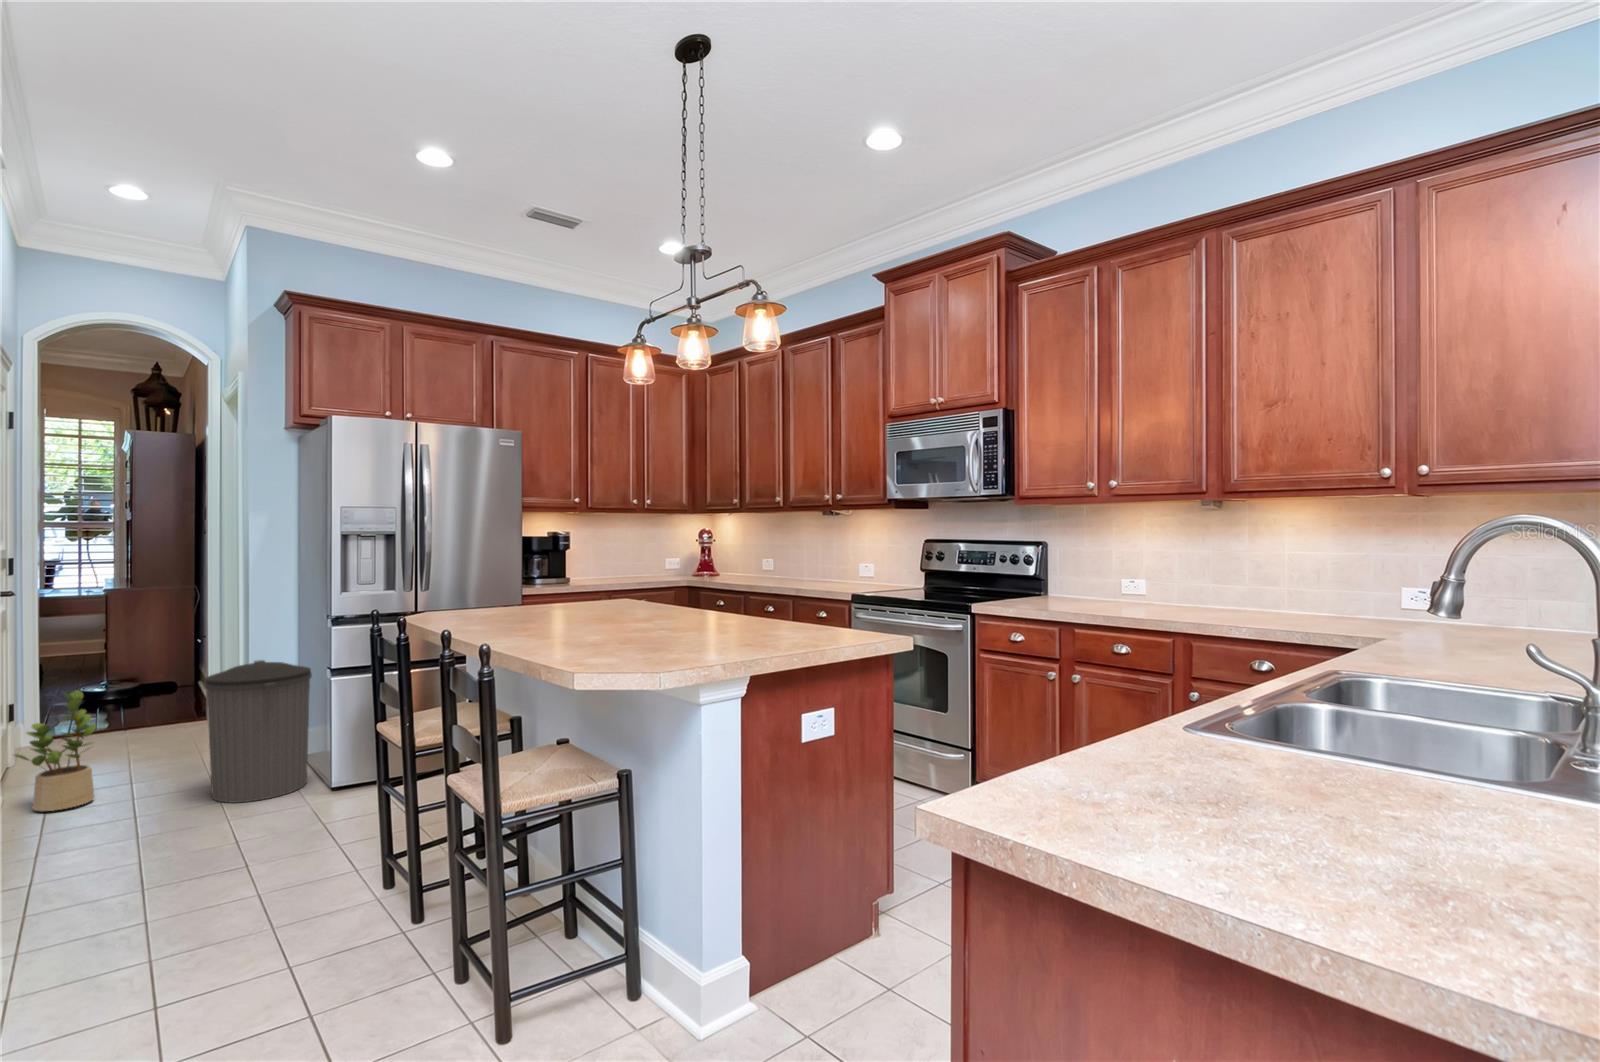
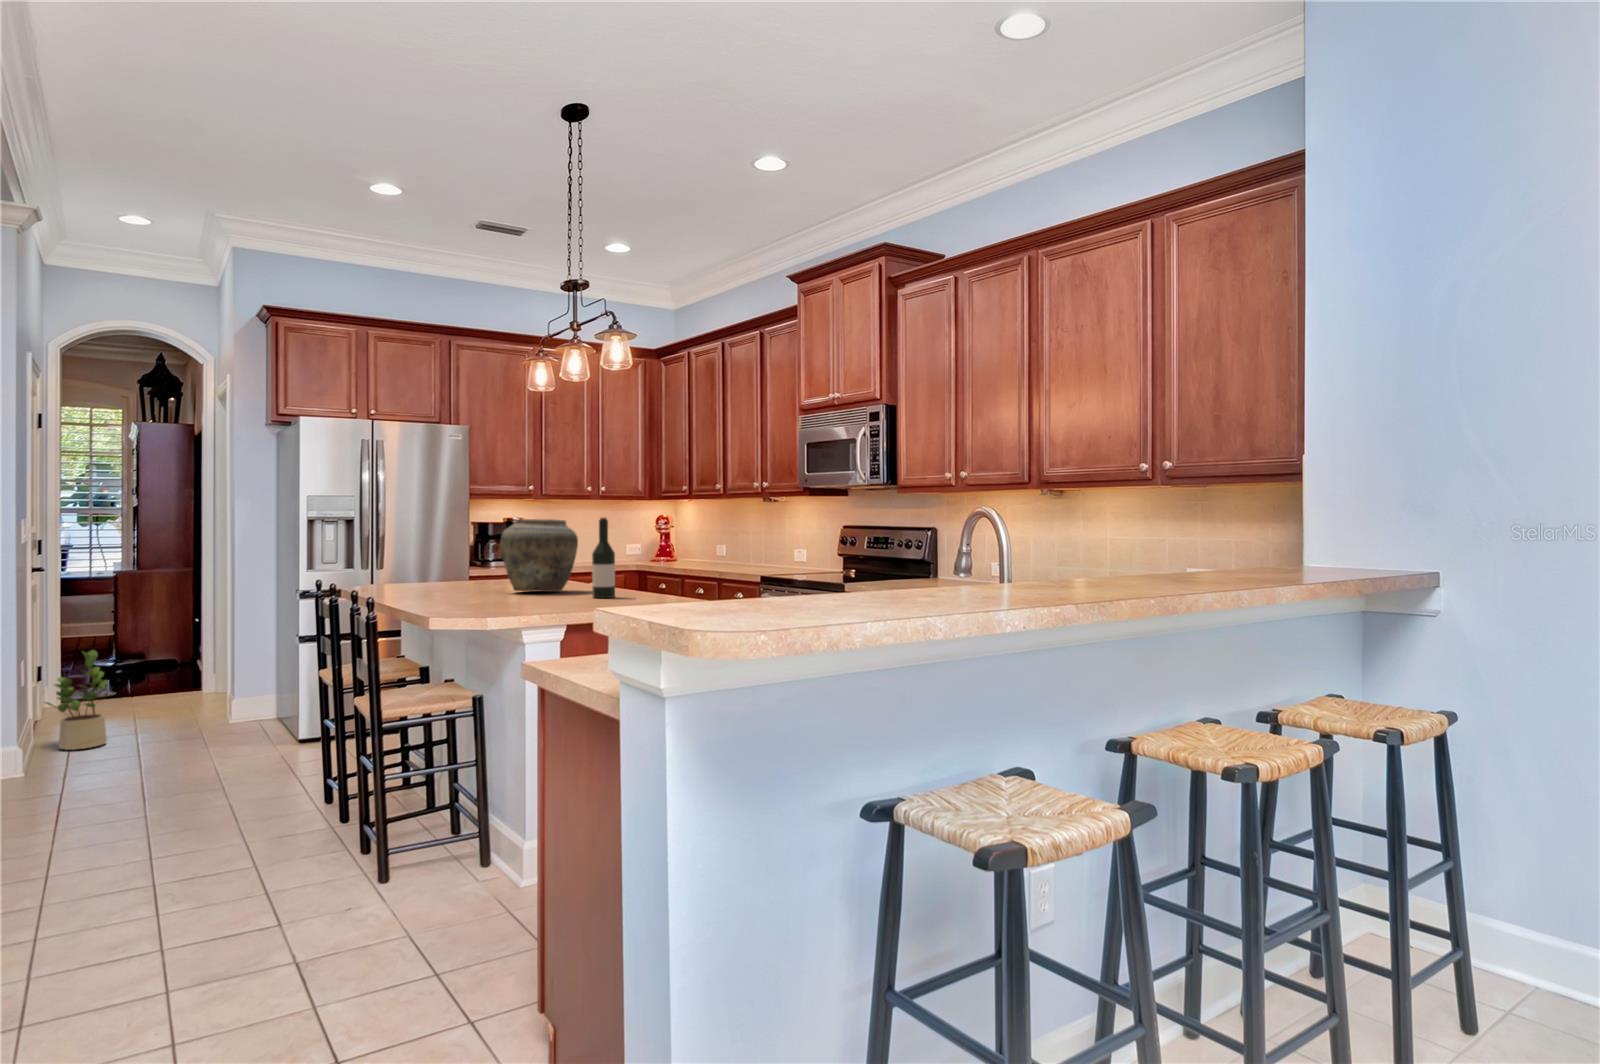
wine bottle: none [739,534,766,634] -> present [592,518,615,598]
vase: none [607,536,698,623] -> present [500,519,578,592]
trash can: present [205,660,312,803] -> none [195,628,284,749]

